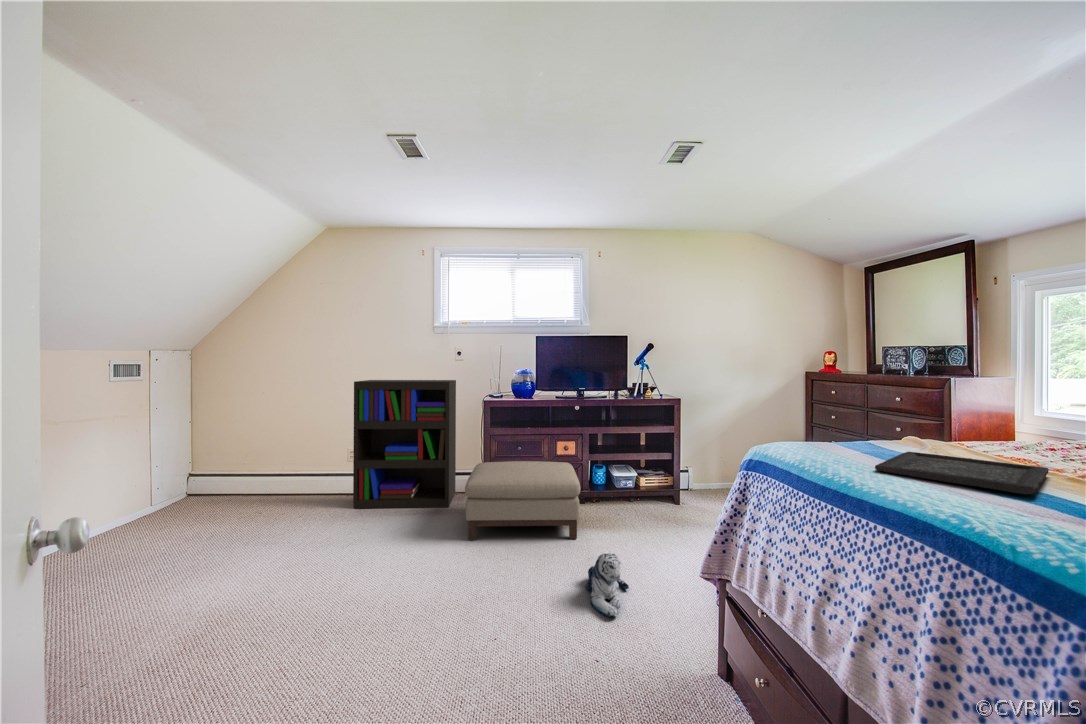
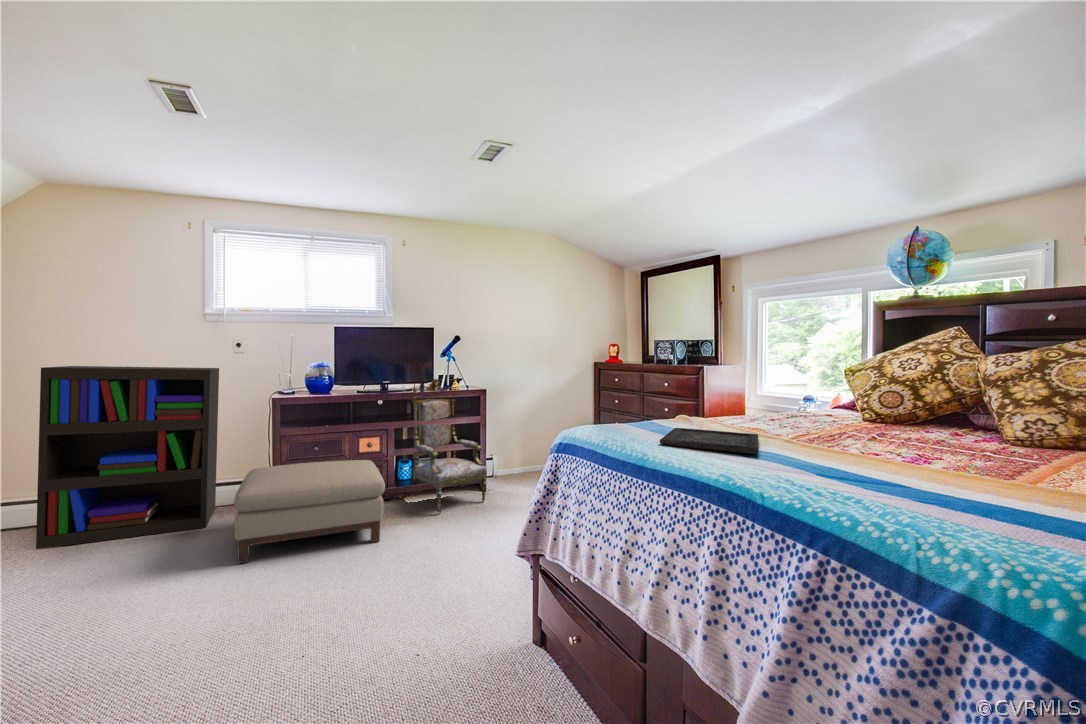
armchair: none [603,387,682,521] -> present [411,379,487,513]
plush toy: present [585,553,629,617] -> none [392,550,440,617]

